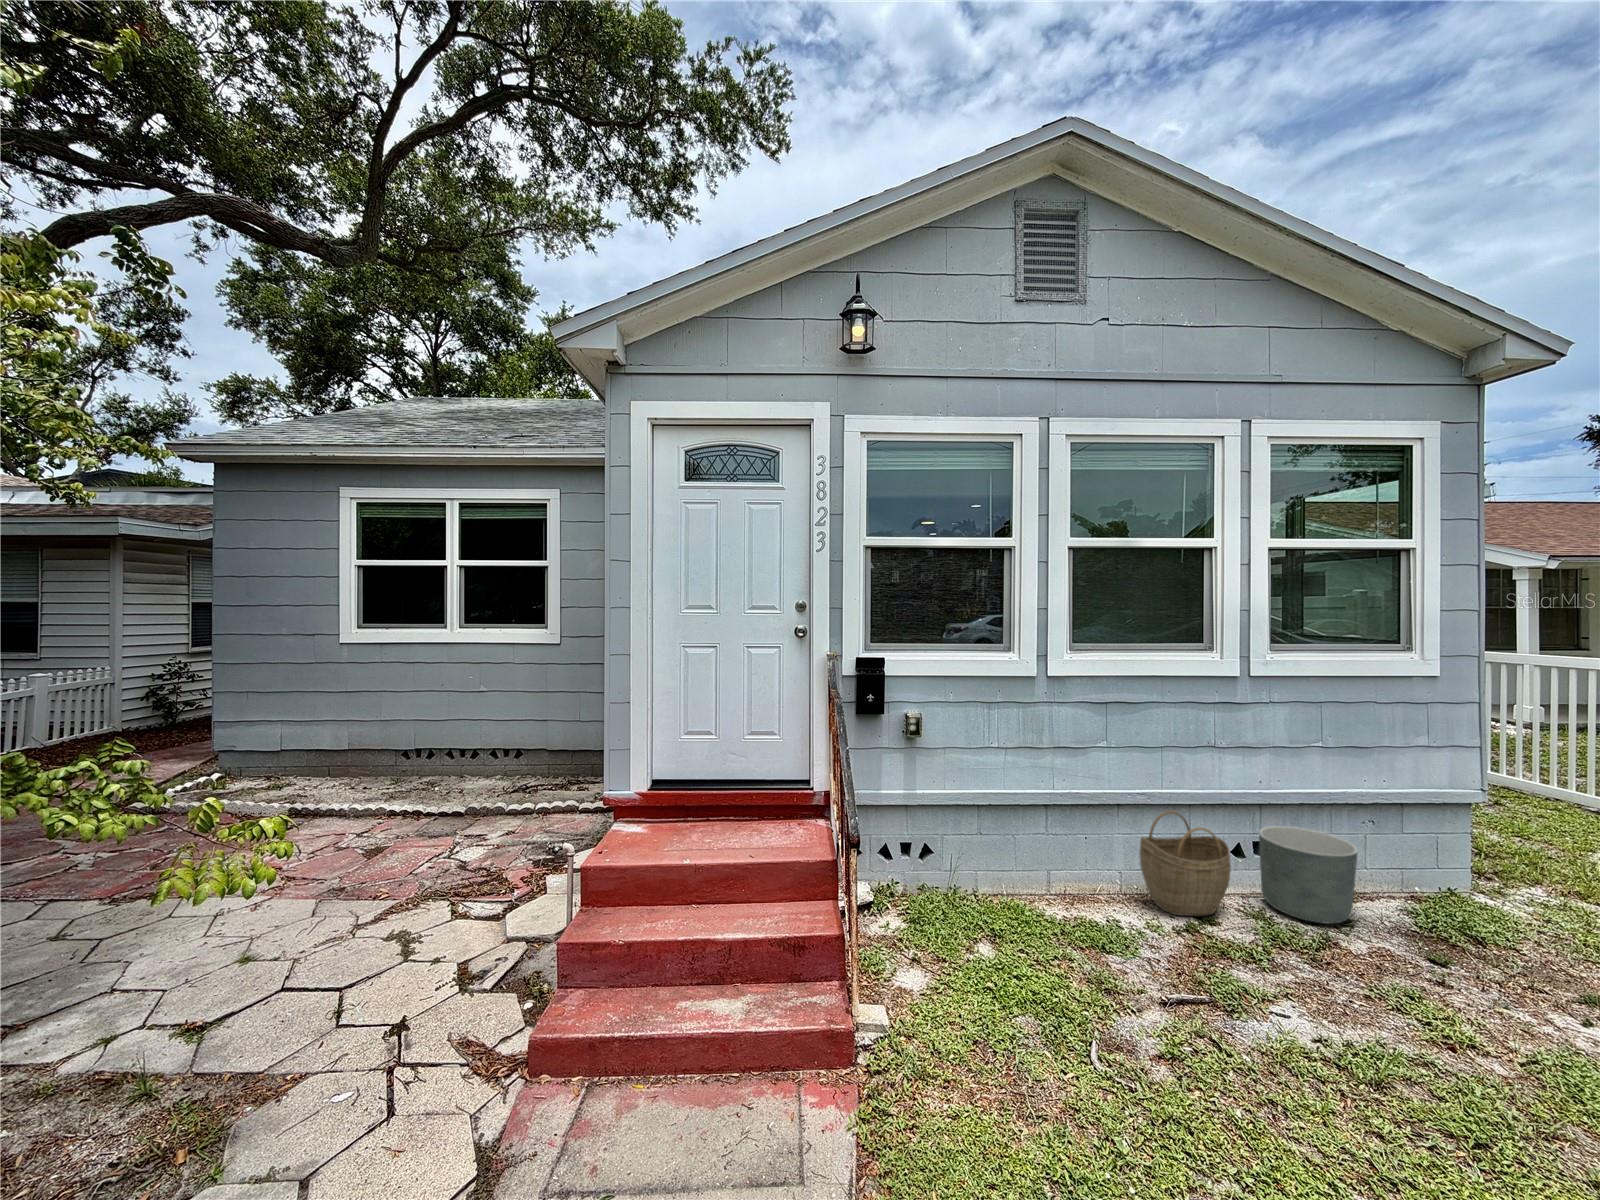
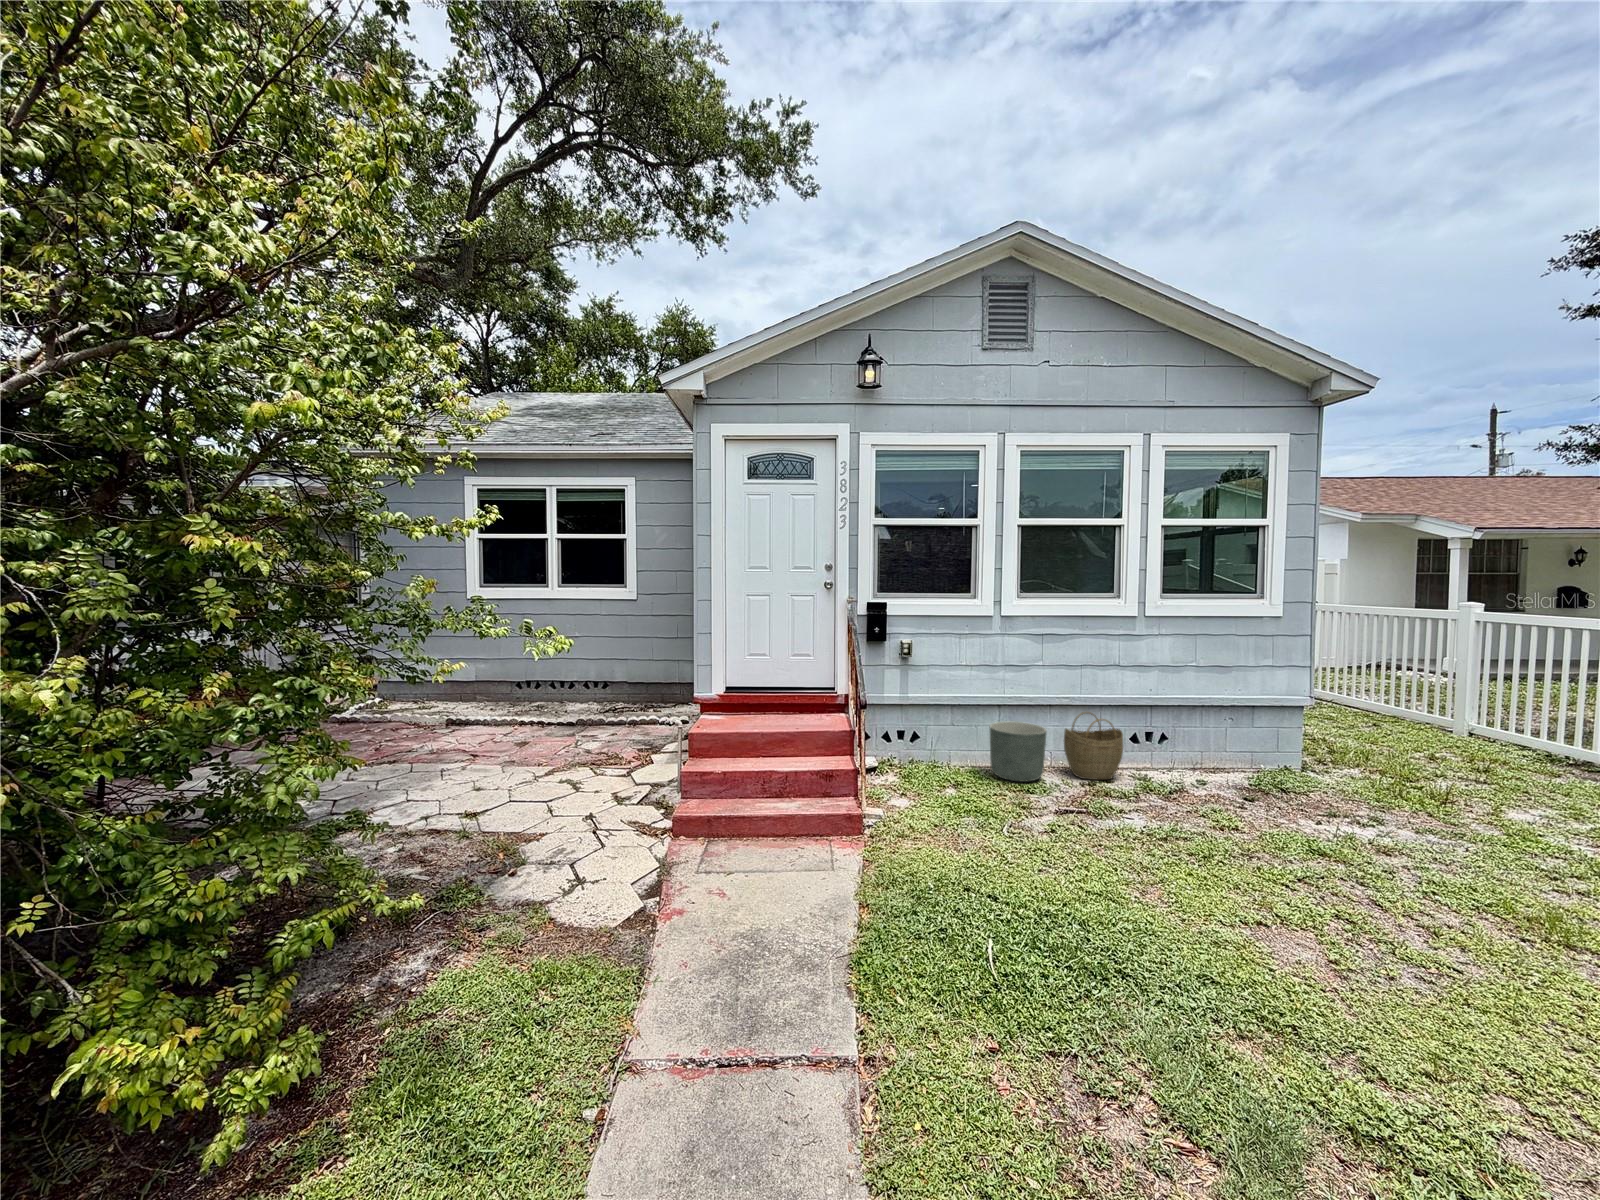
planter: present [1259,826,1358,924] -> present [990,722,1047,782]

